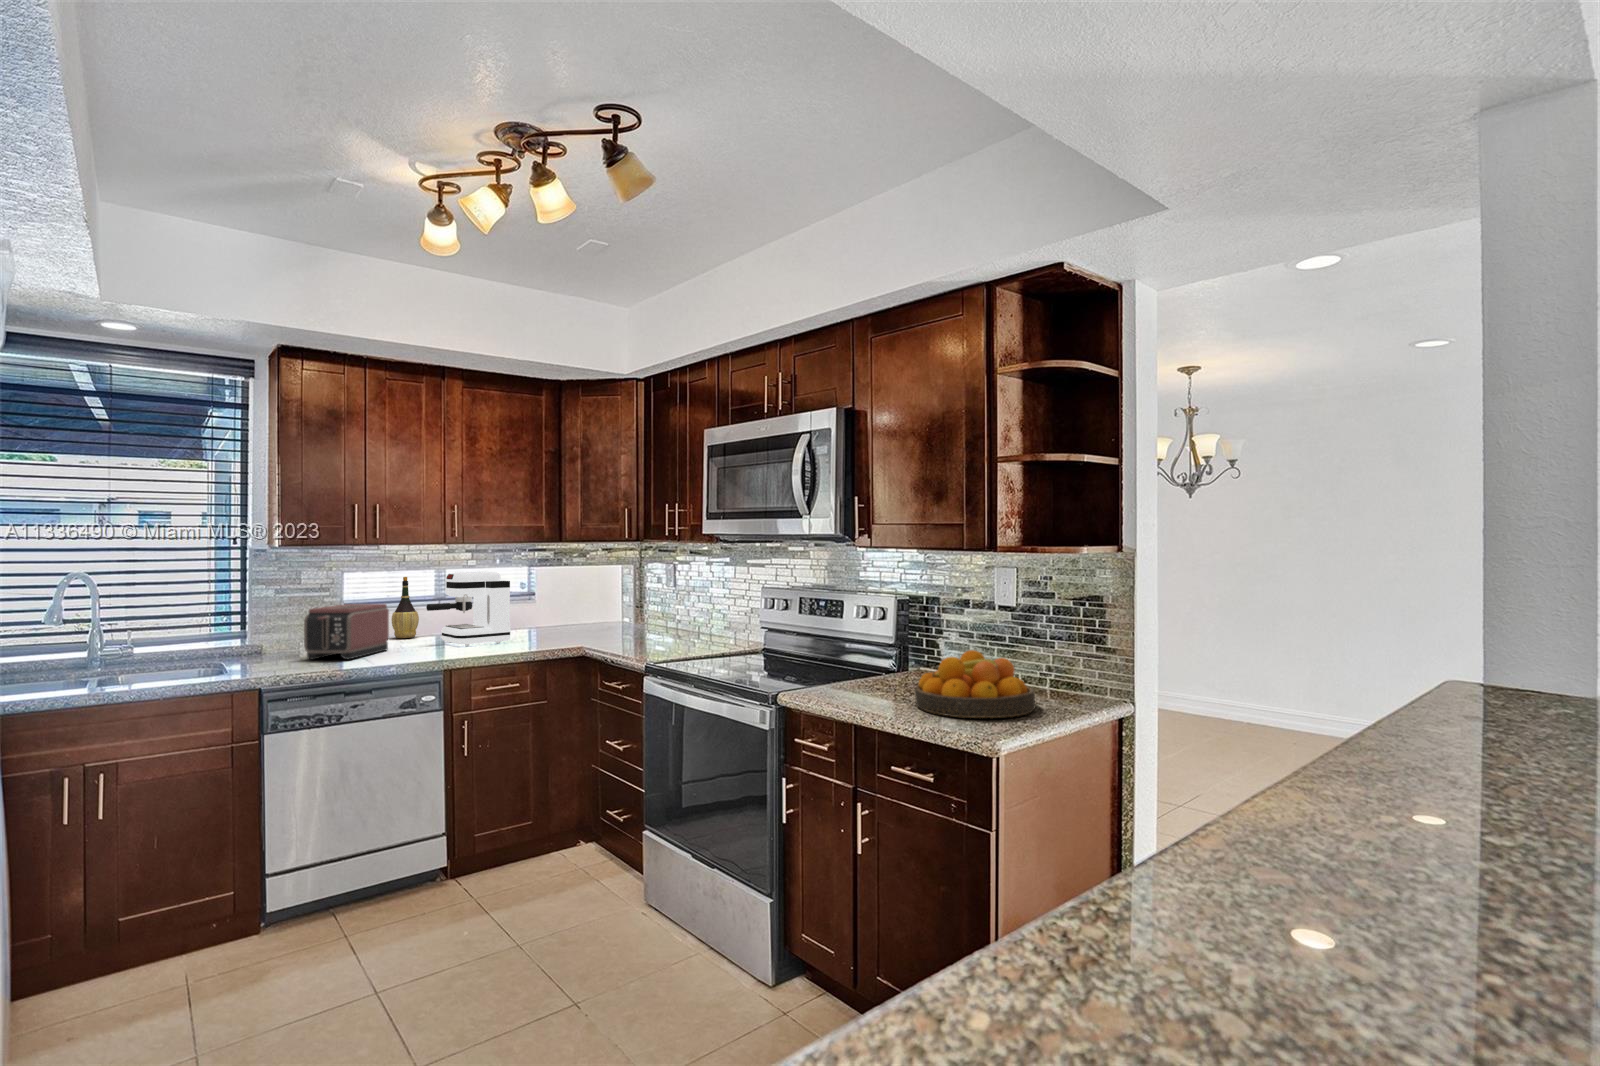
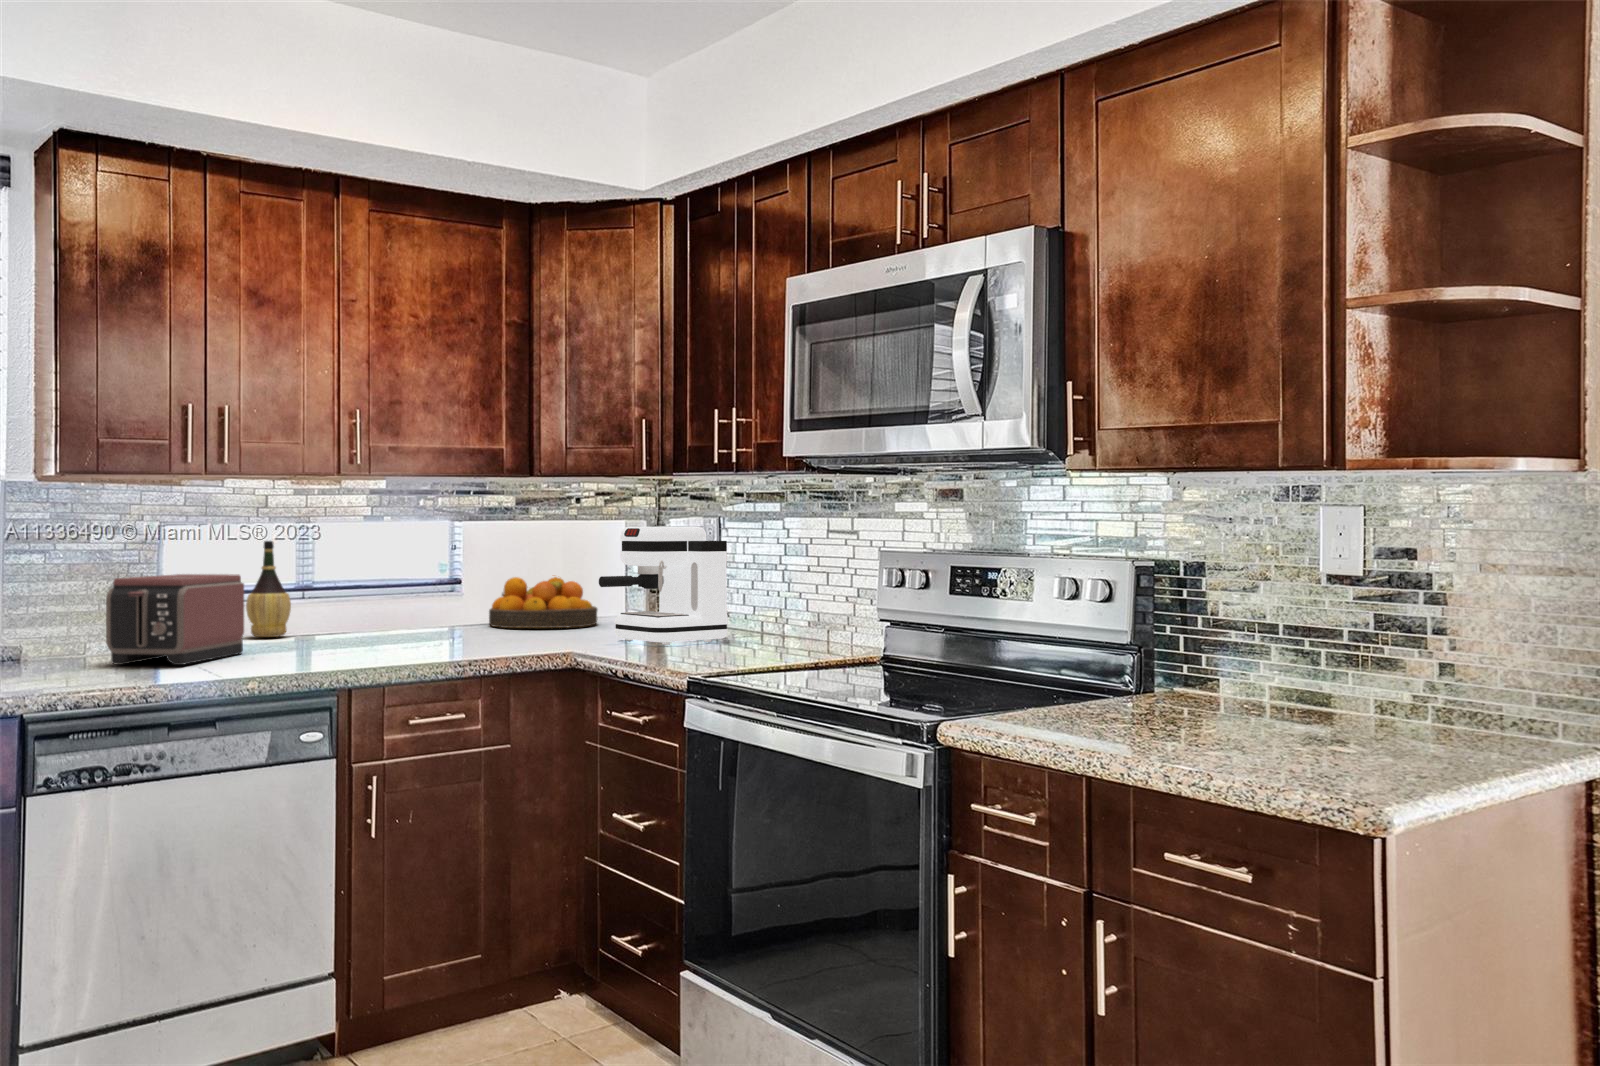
coffee maker: present [426,572,511,646] -> present [599,527,728,645]
fruit bowl: present [915,650,1035,718] -> present [489,577,597,628]

